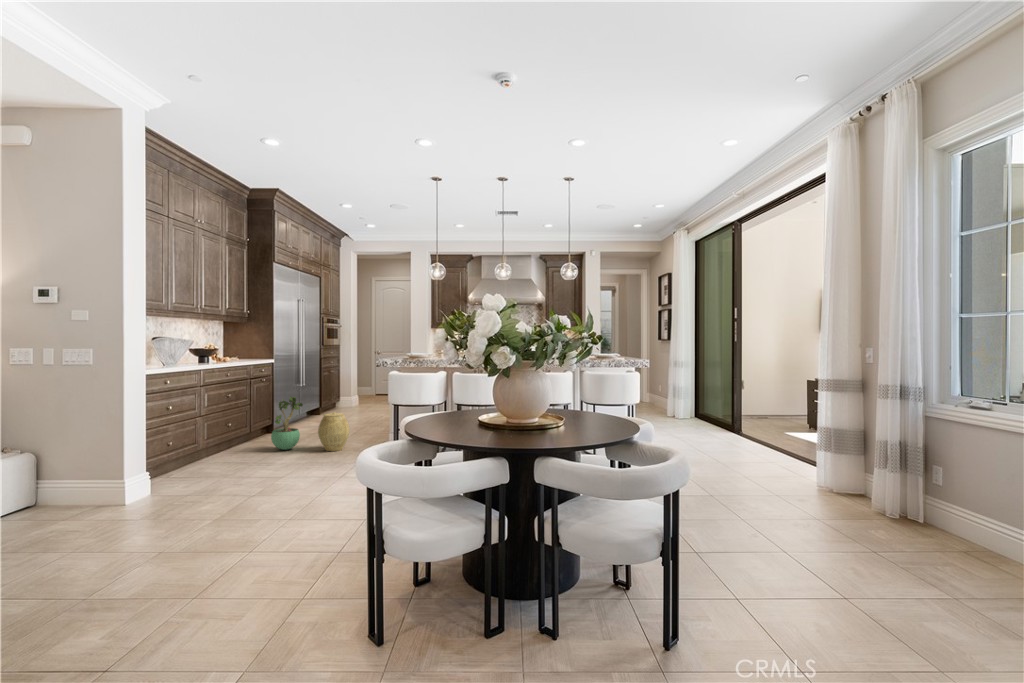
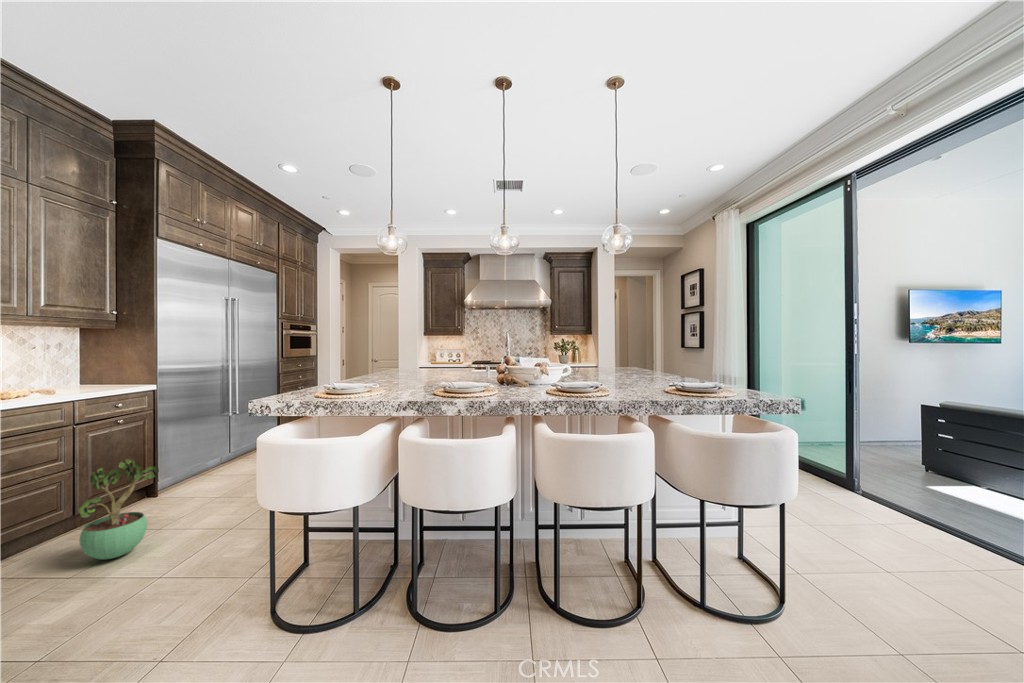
woven basket: present [318,412,350,451] -> none [168,485,236,563]

